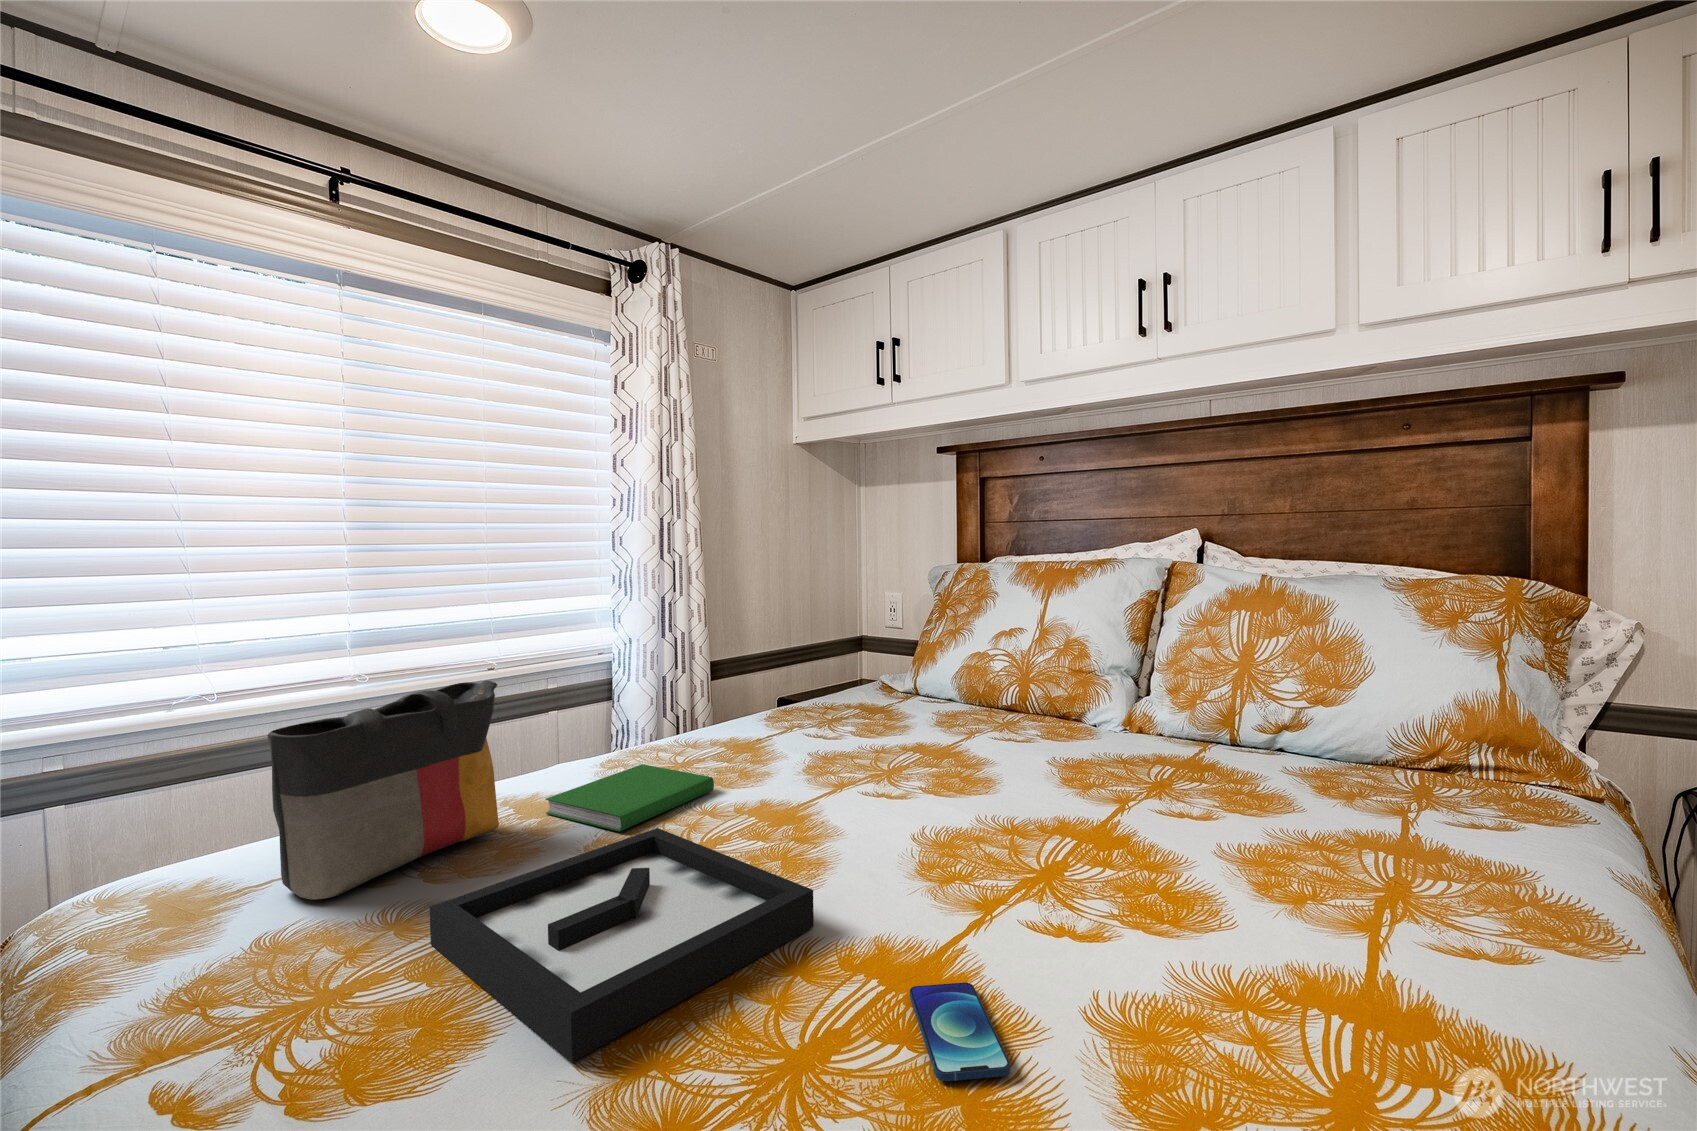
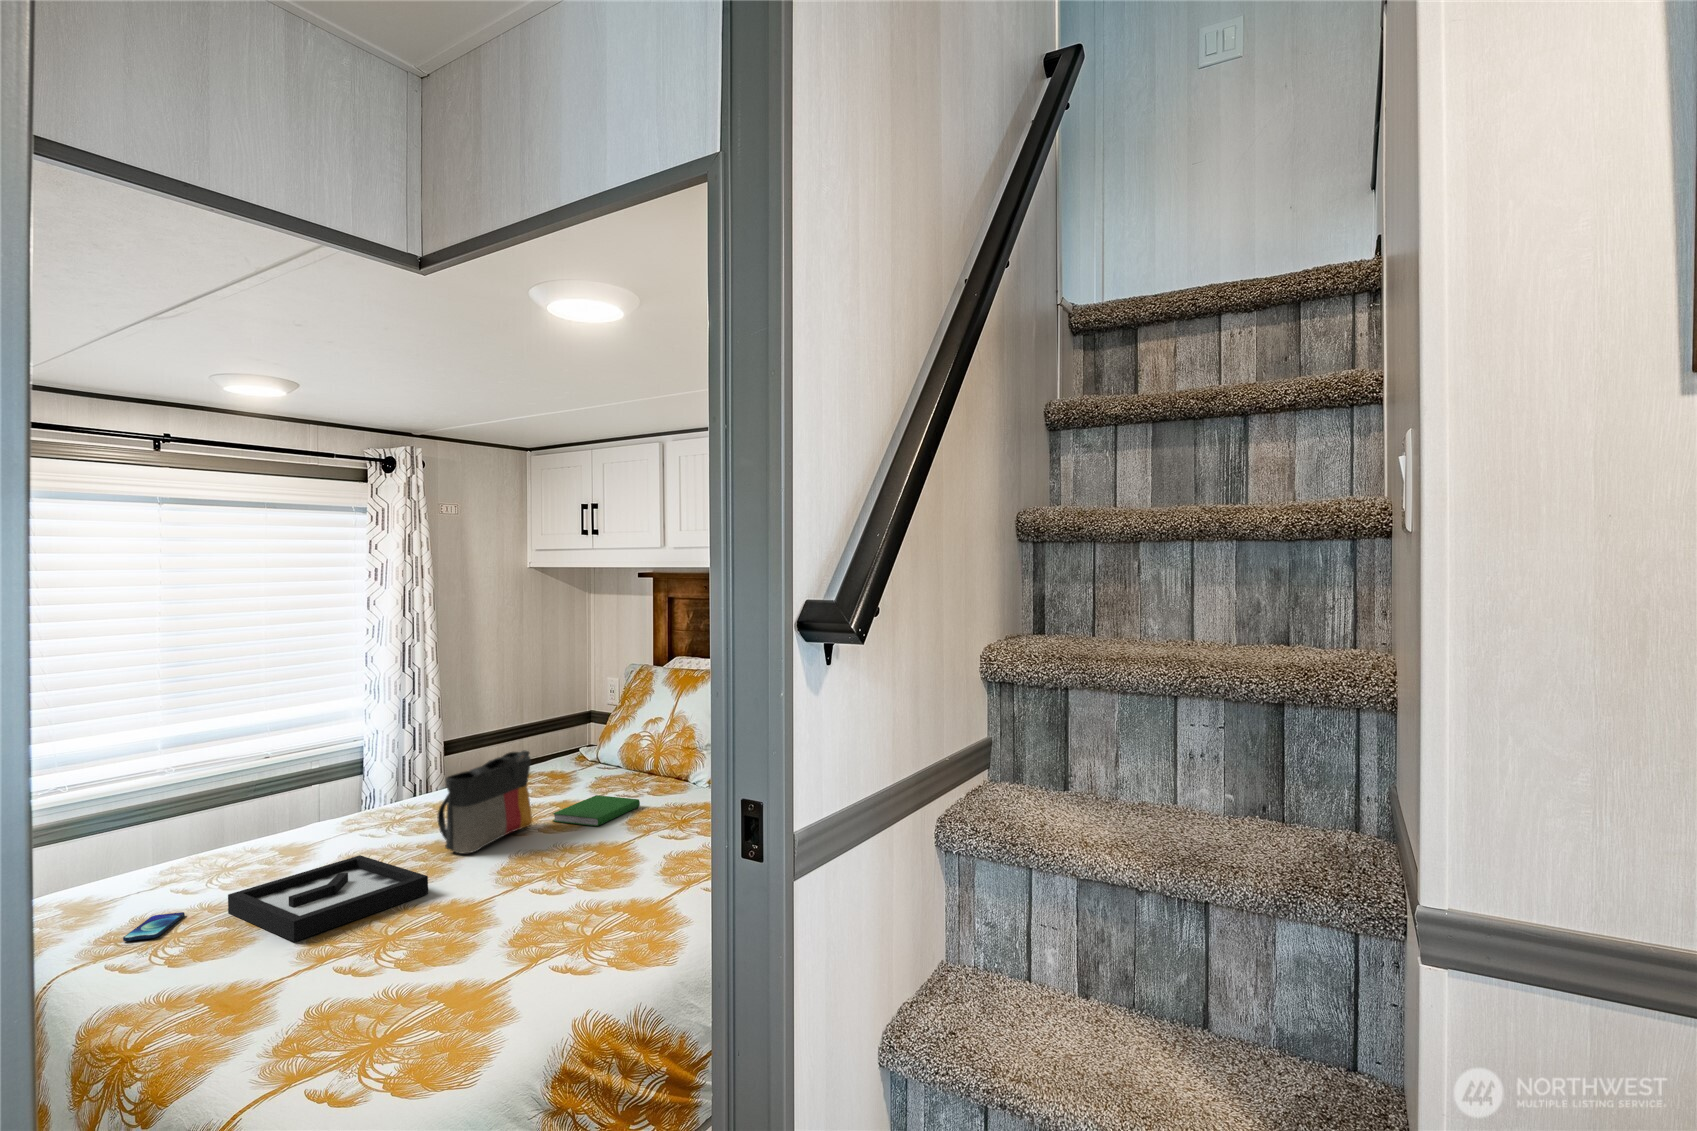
tote bag: present [267,681,499,899] -> present [437,750,532,854]
hardcover book: present [546,764,714,832] -> present [553,795,640,826]
smartphone: present [910,982,1010,1081] -> present [123,912,185,941]

